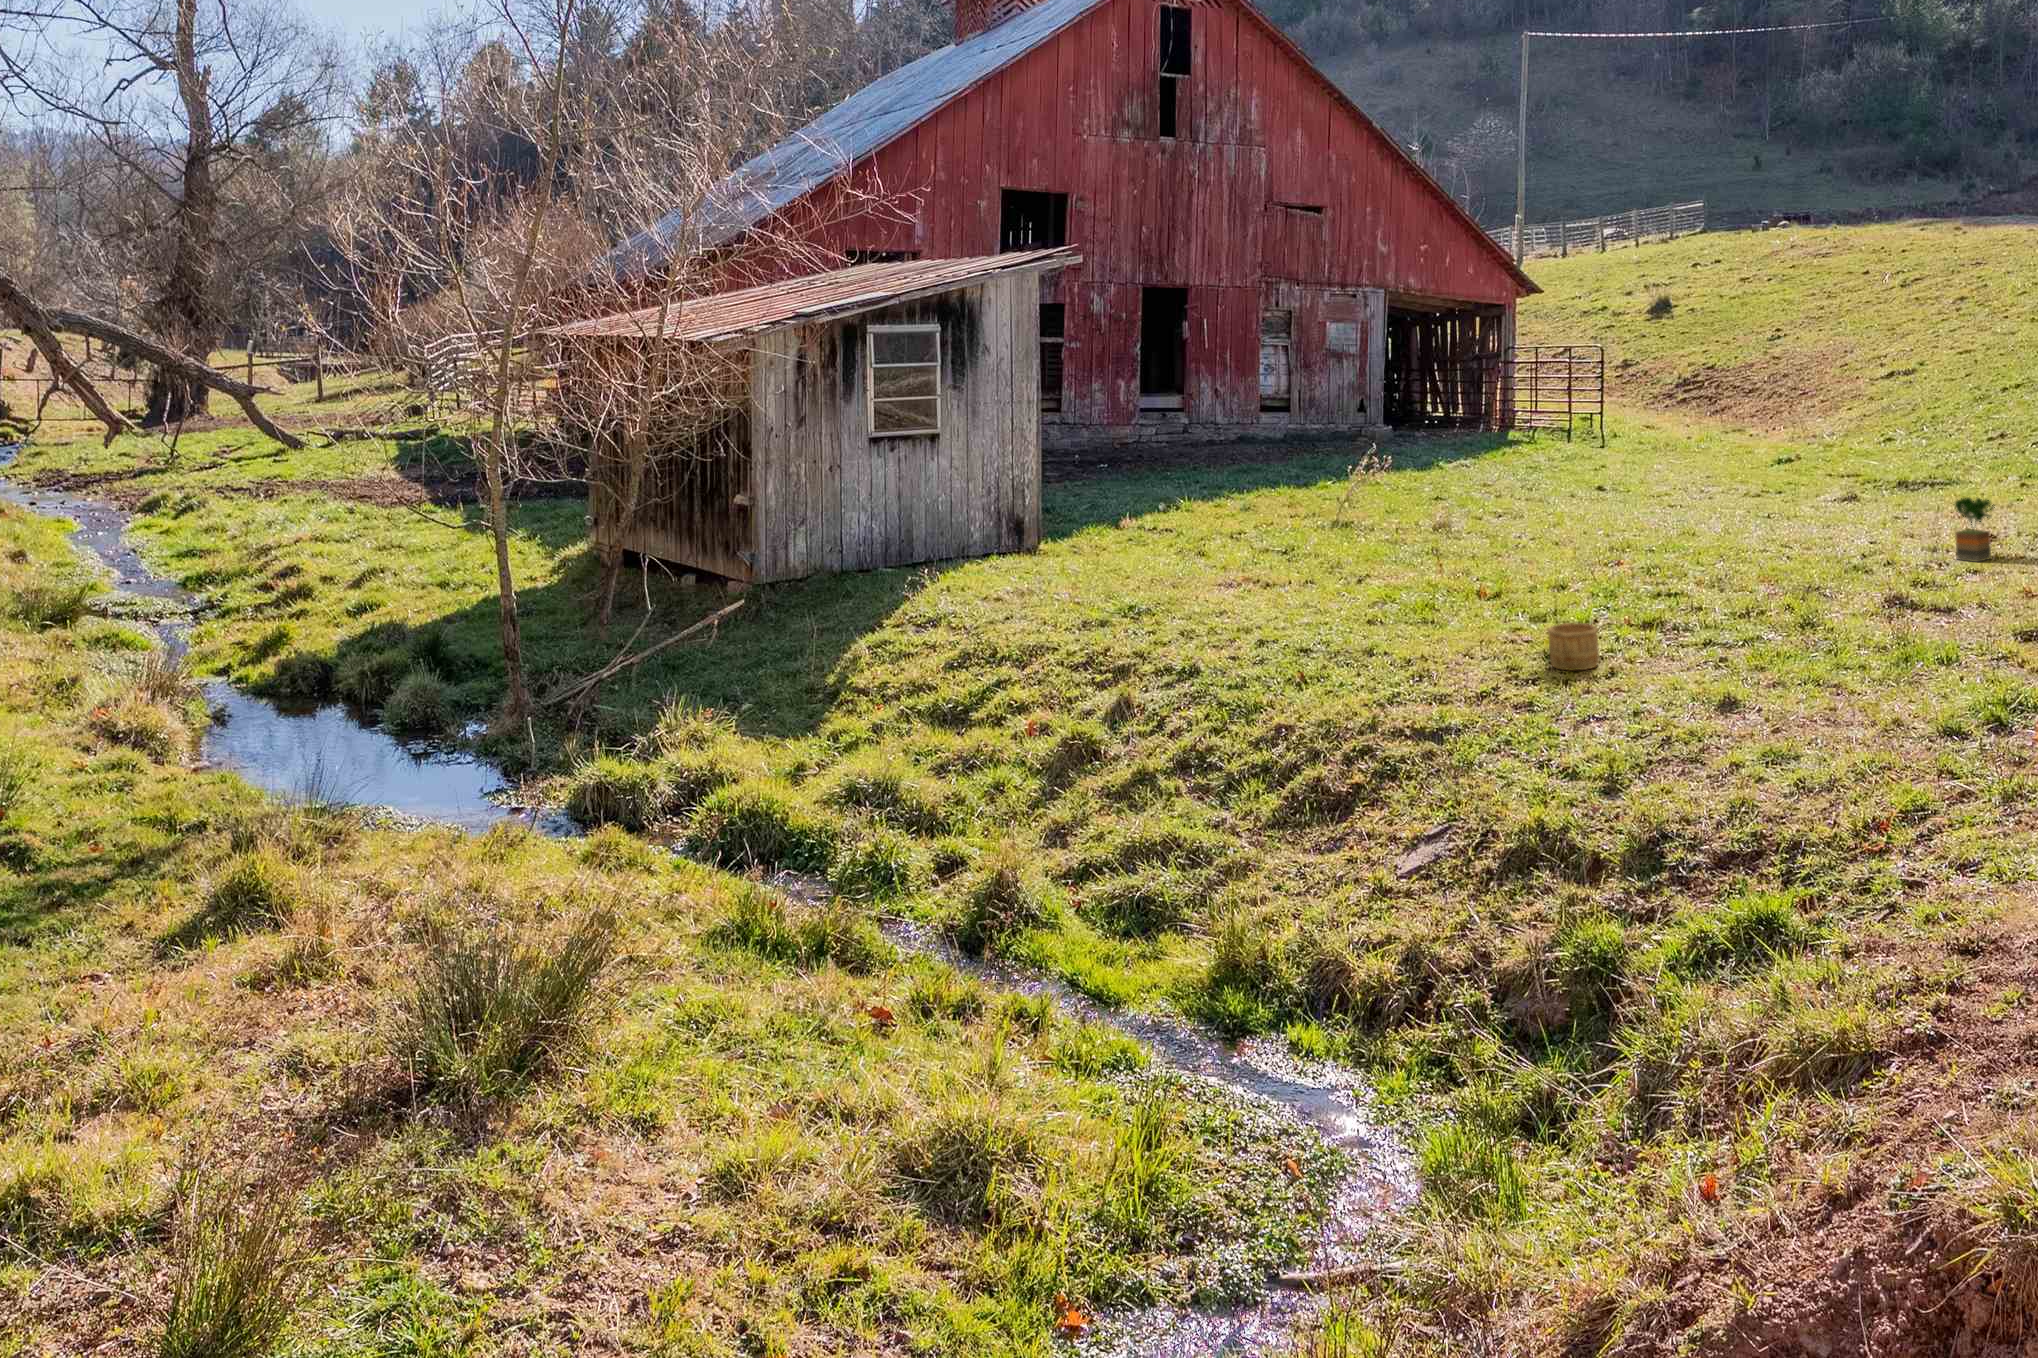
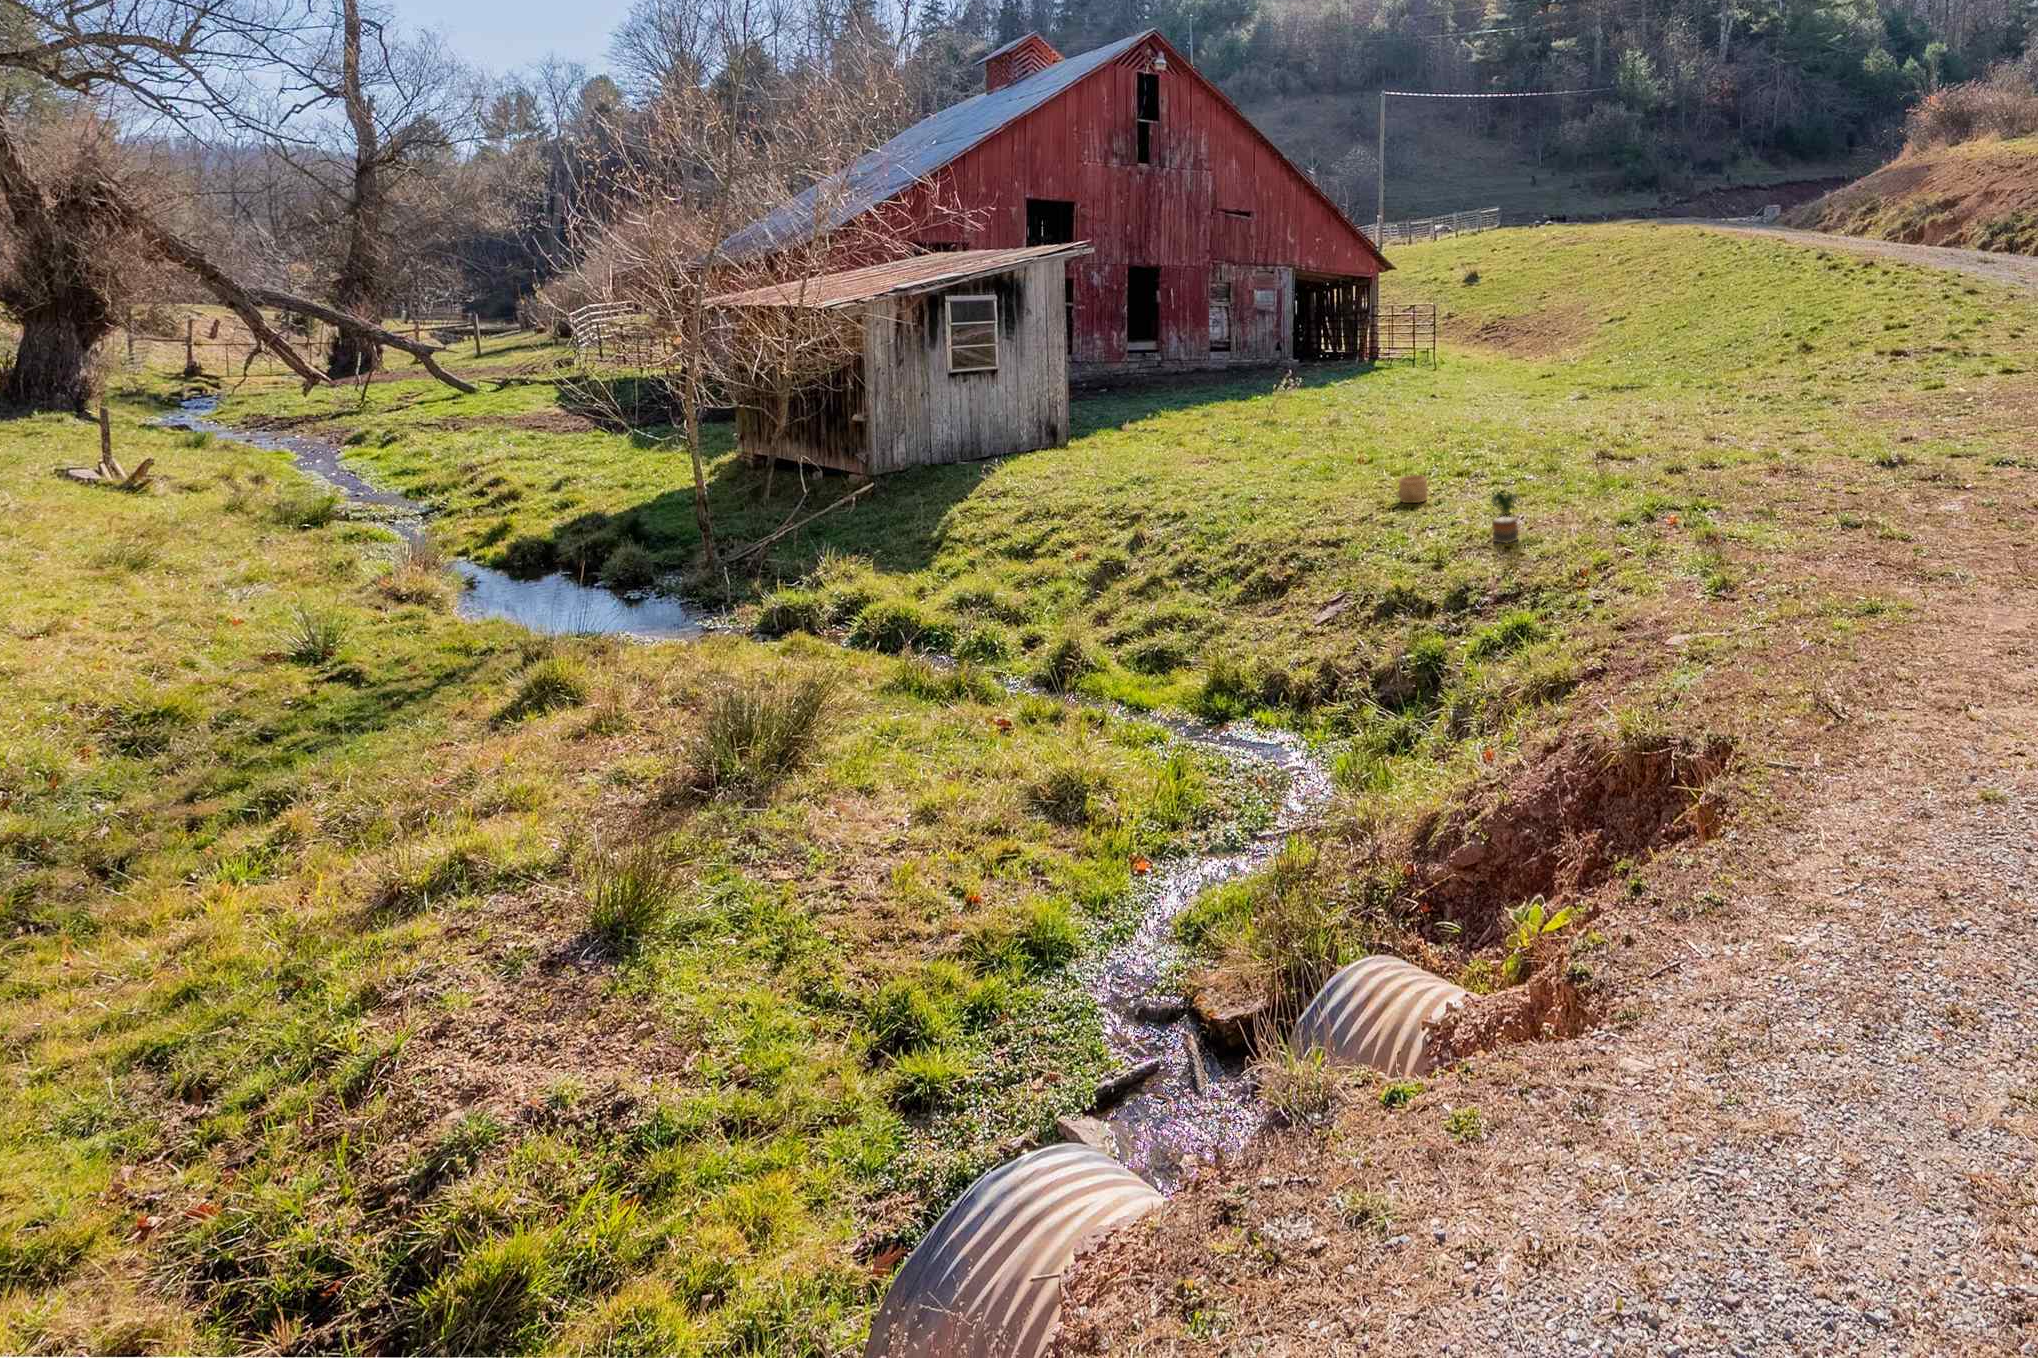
potted tree: present [1954,497,1995,562] -> present [1492,492,1520,544]

